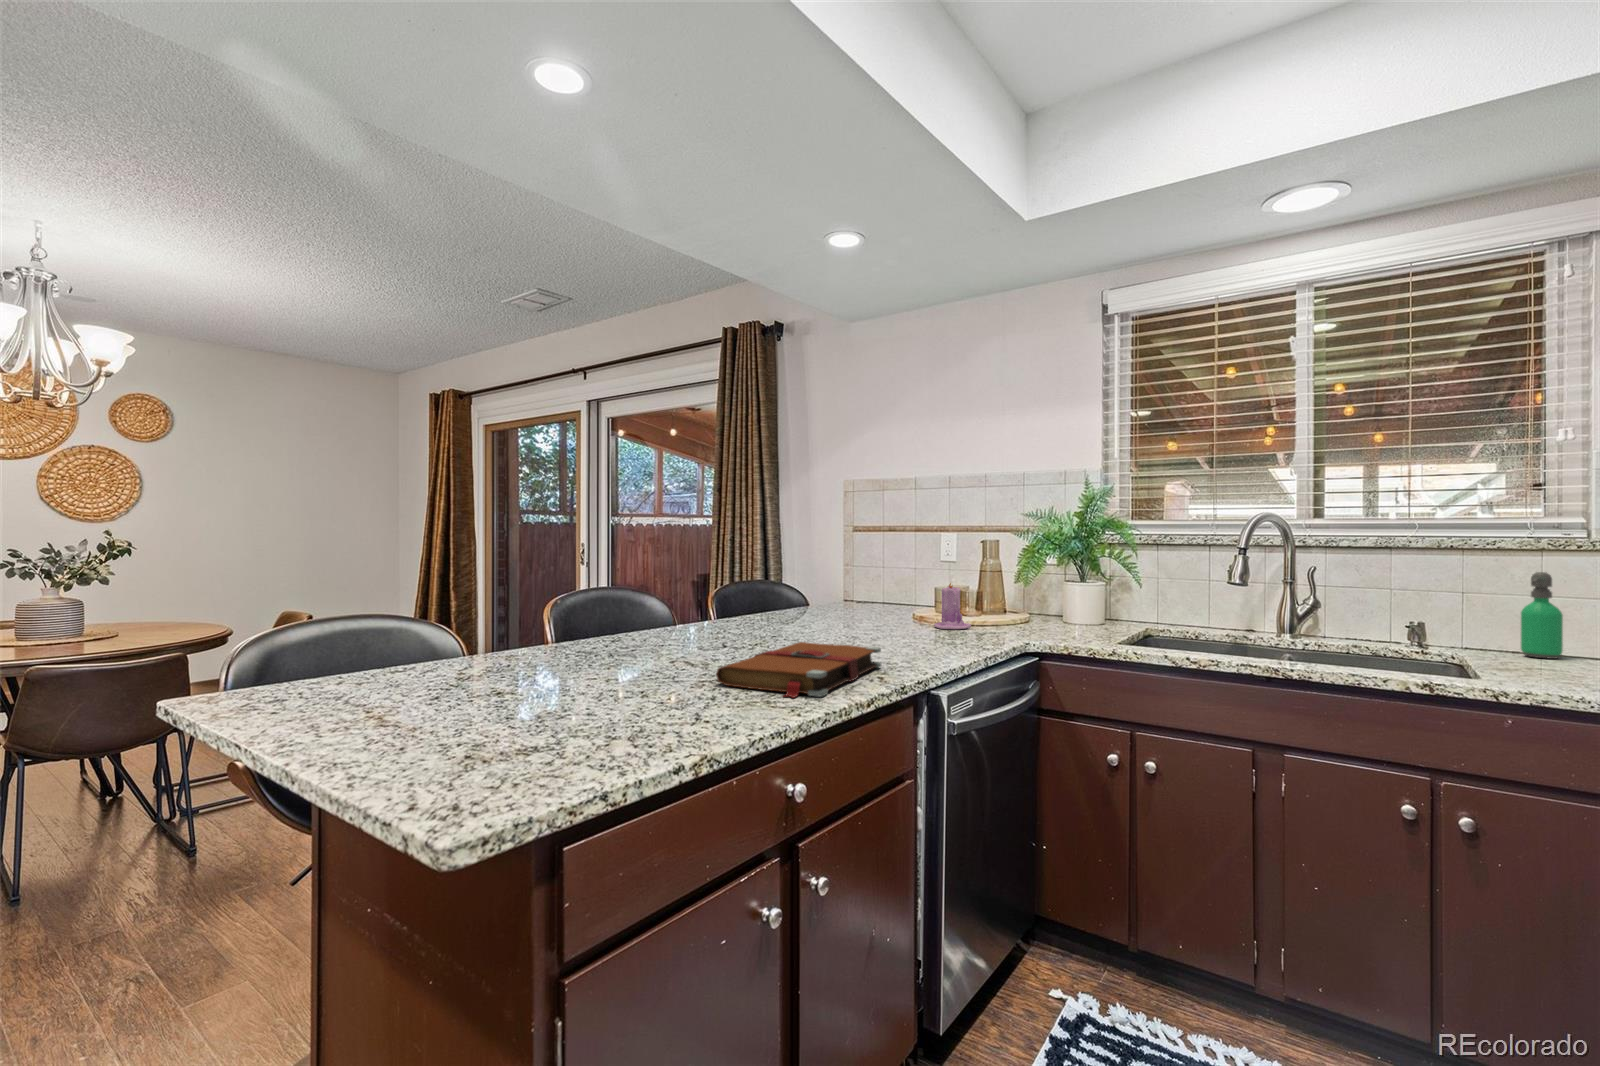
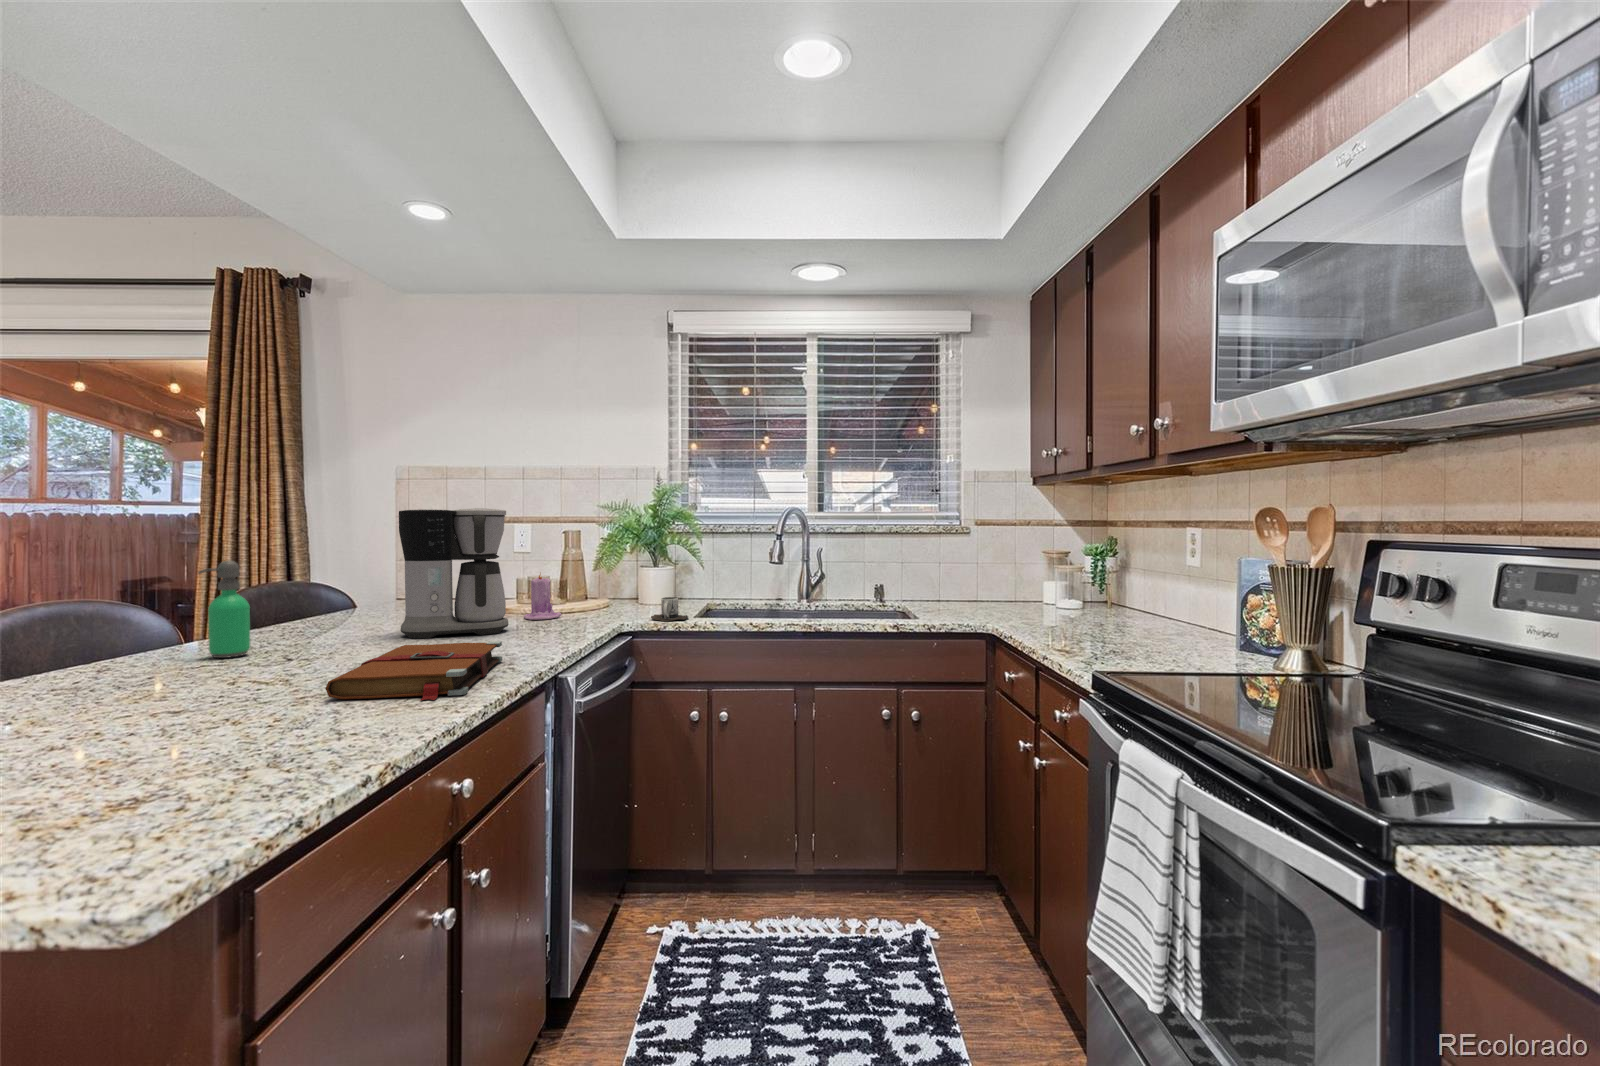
coffee maker: none [818,517,912,639] -> present [399,508,509,638]
soap dispenser: present [1521,572,1563,659] -> present [198,561,250,658]
mug: none [1064,616,1110,643] -> present [651,597,688,621]

